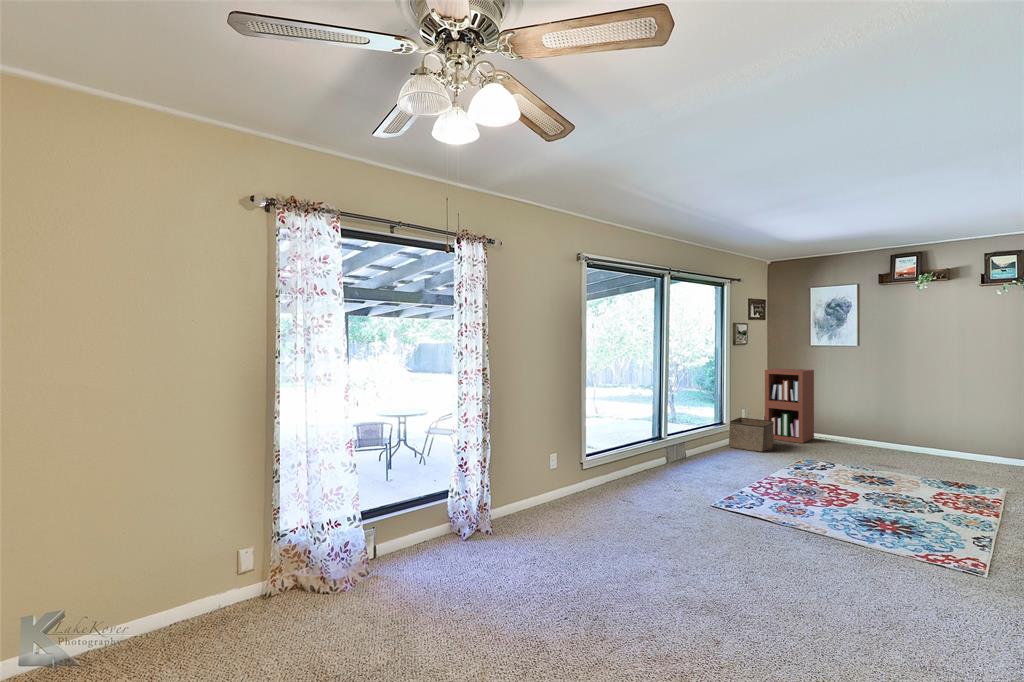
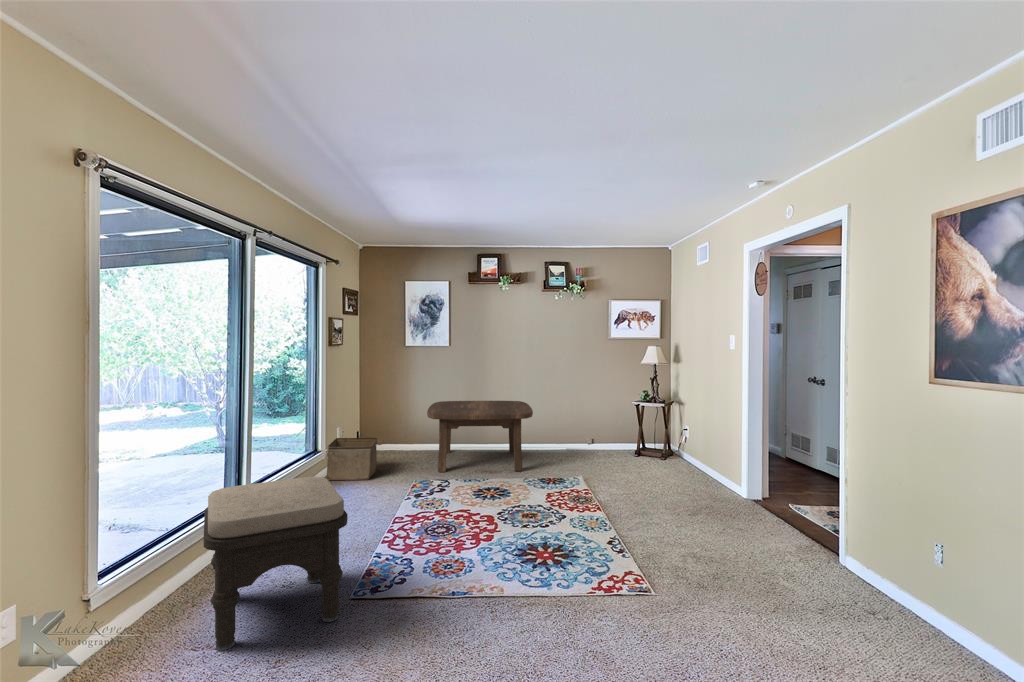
bookshelf: present [765,368,814,443] -> none [361,373,409,458]
coffee table: none [821,398,952,473] -> present [427,401,533,472]
ottoman: none [627,425,706,511] -> present [204,477,348,650]

